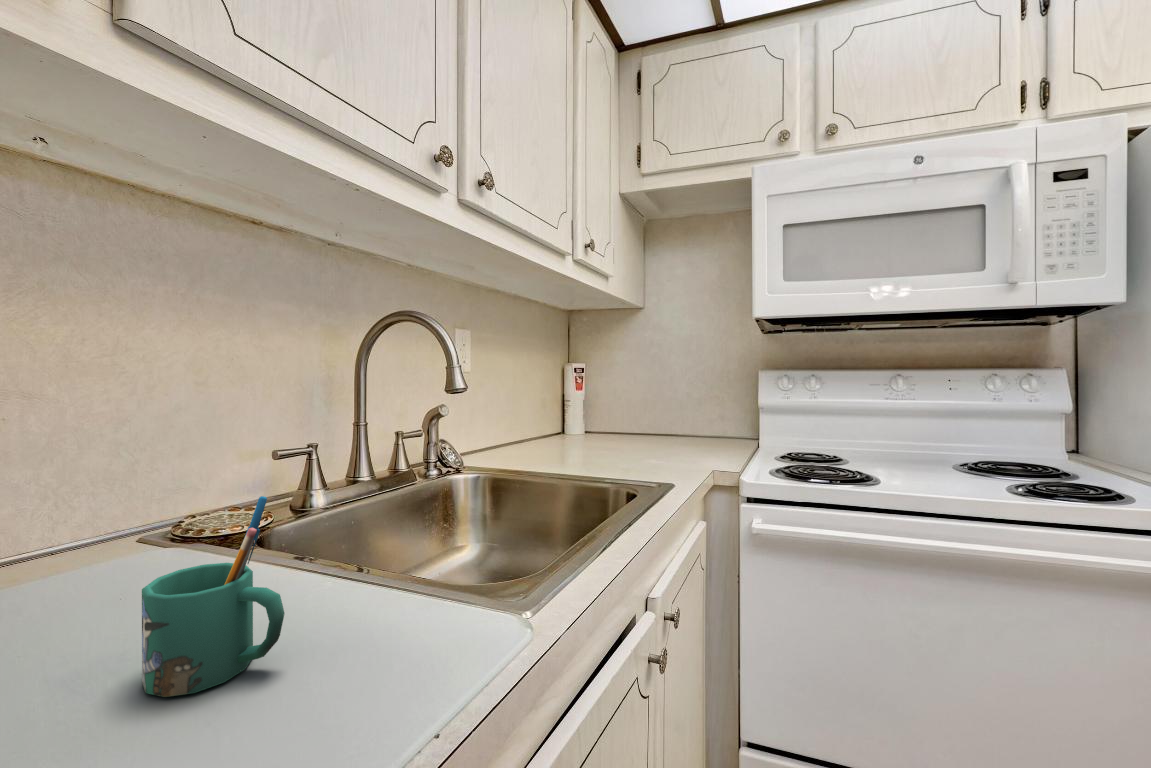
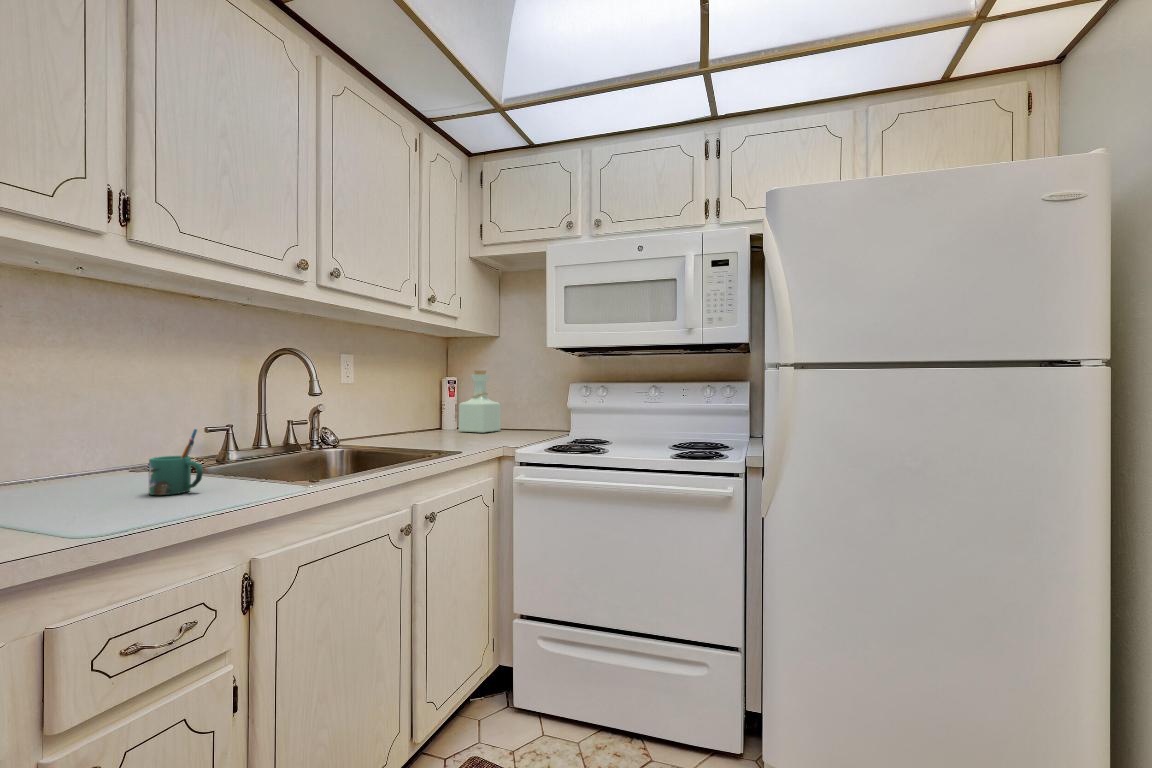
bottle: none [592,355,644,439] -> present [459,370,501,433]

